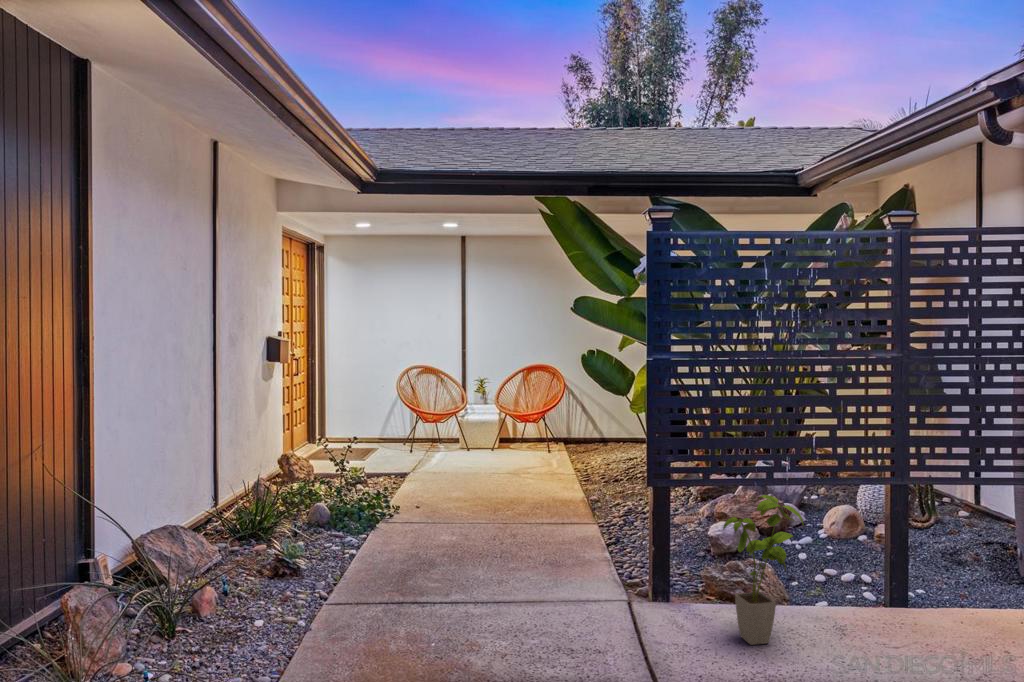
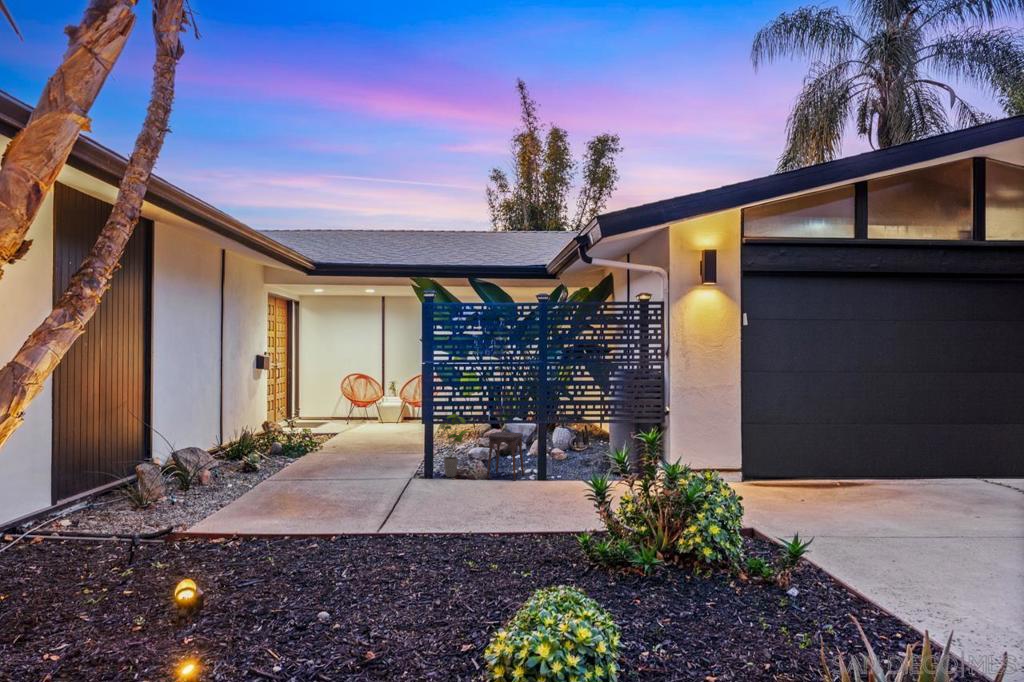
stool: none [847,534,936,667] -> present [487,432,524,481]

